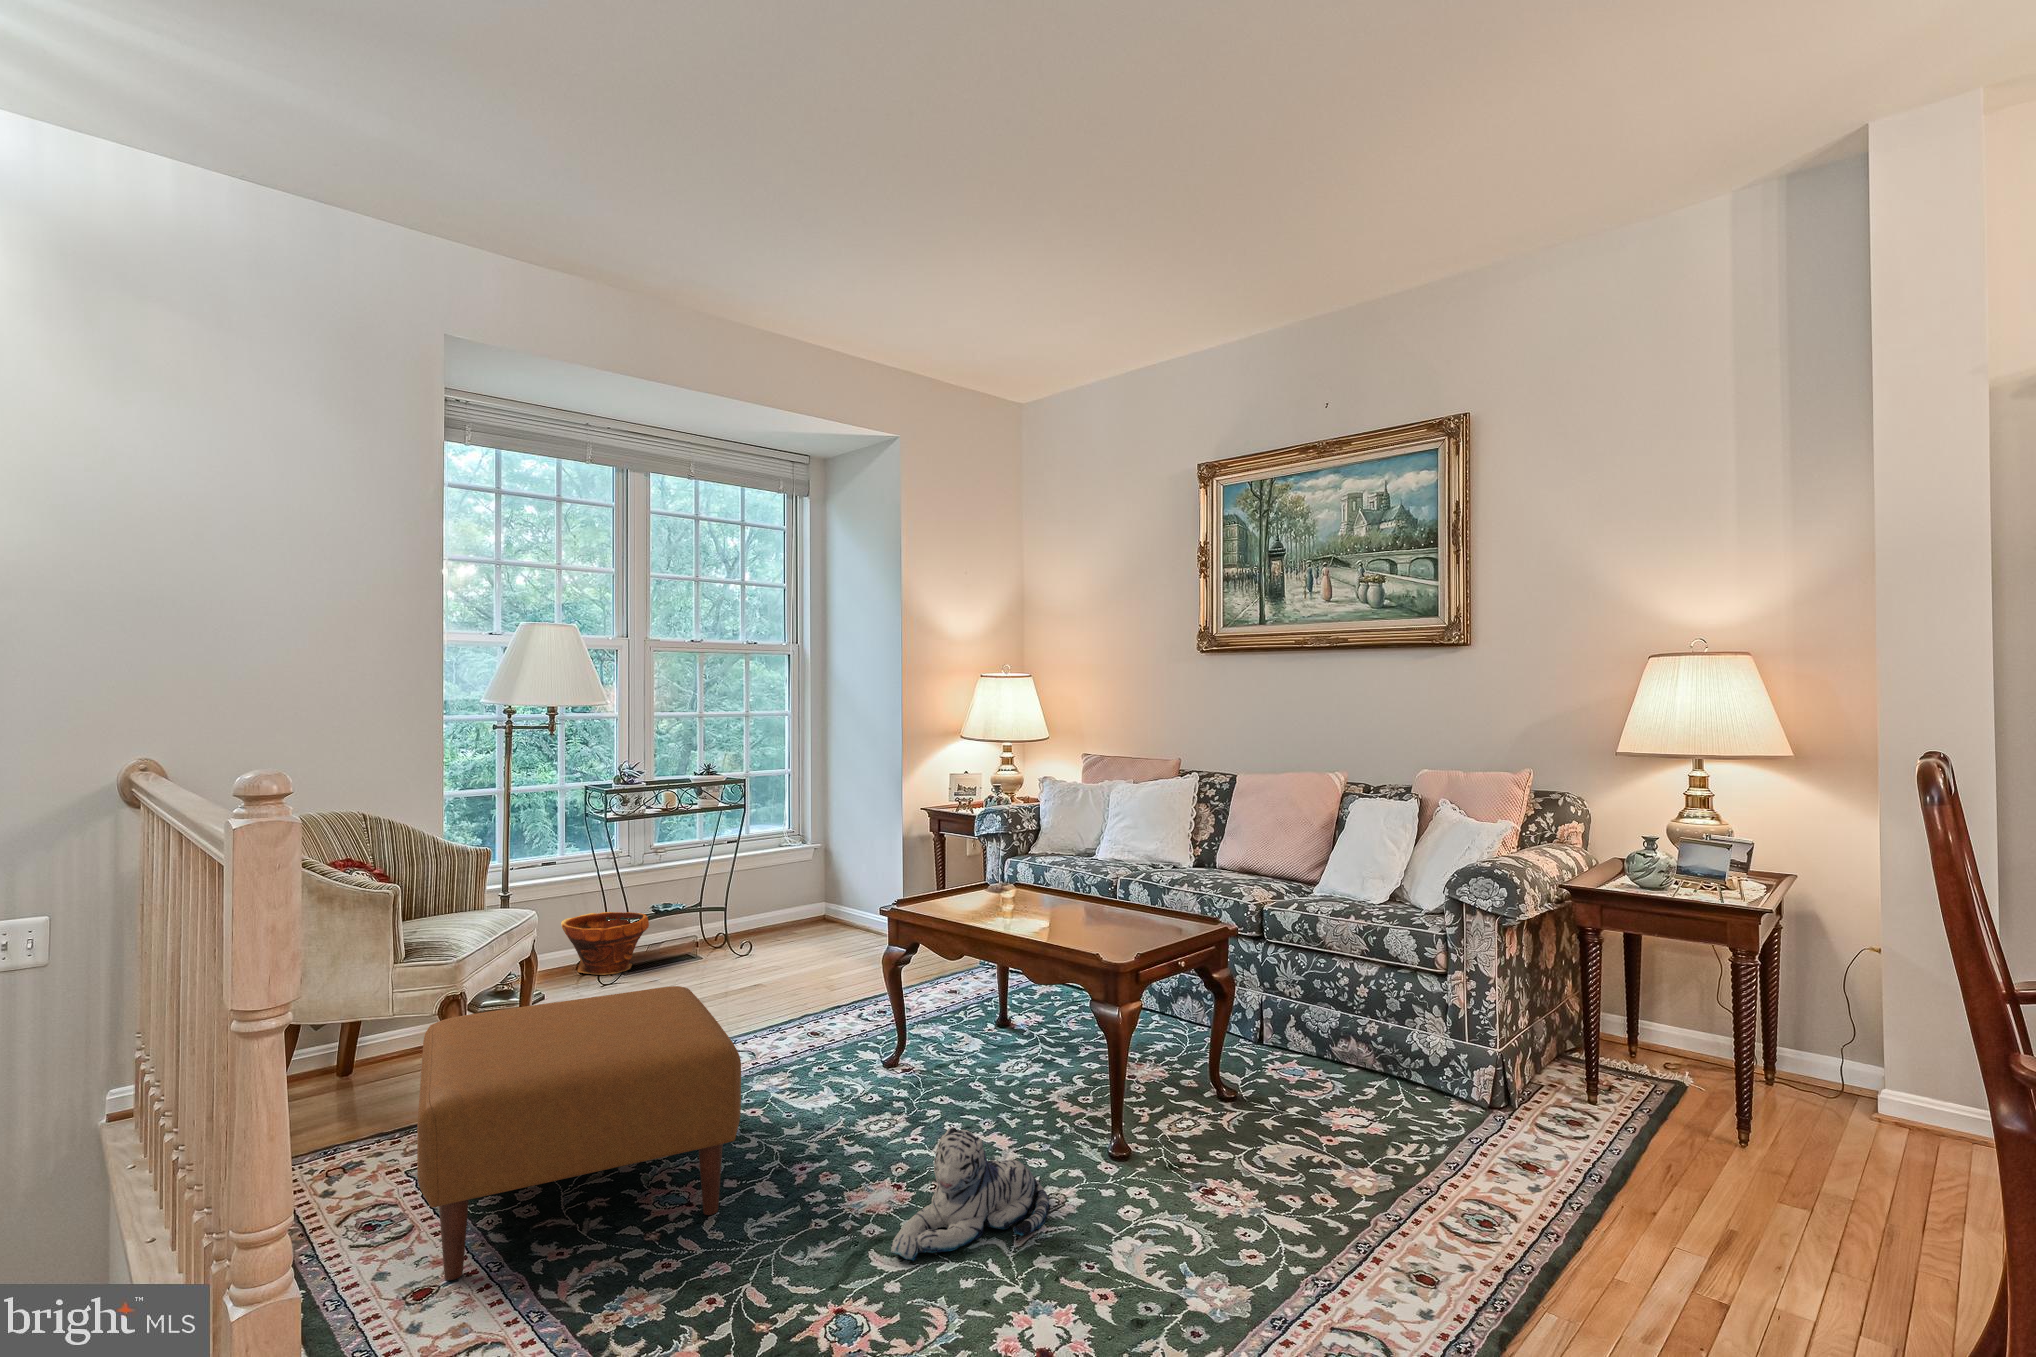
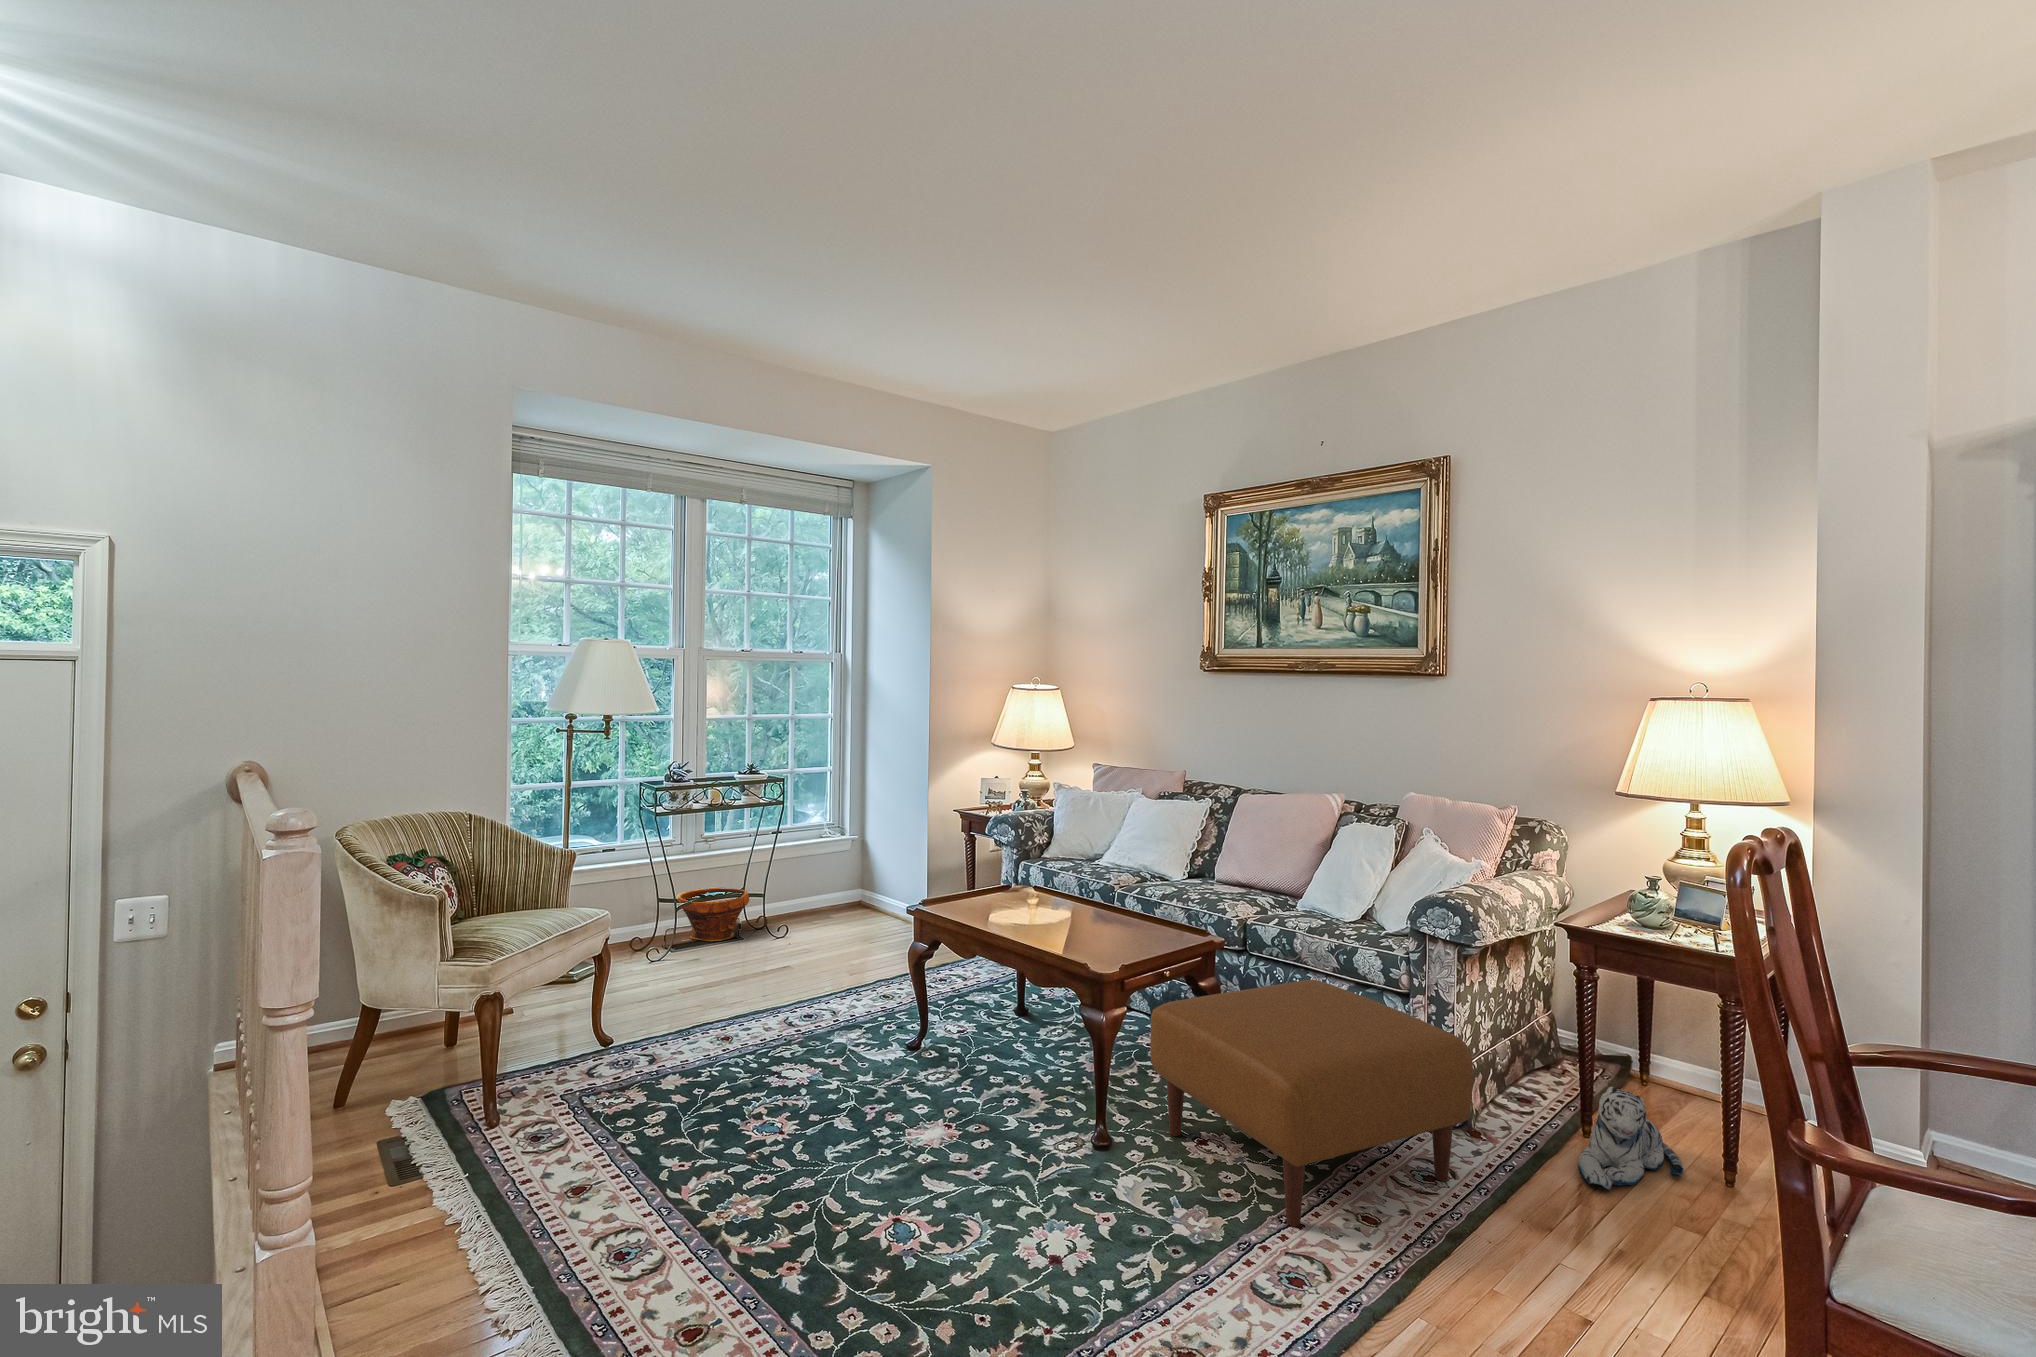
ottoman: present [417,986,741,1280] -> present [1150,980,1473,1227]
plush toy: present [891,1127,1050,1260] -> present [1578,1087,1683,1190]

